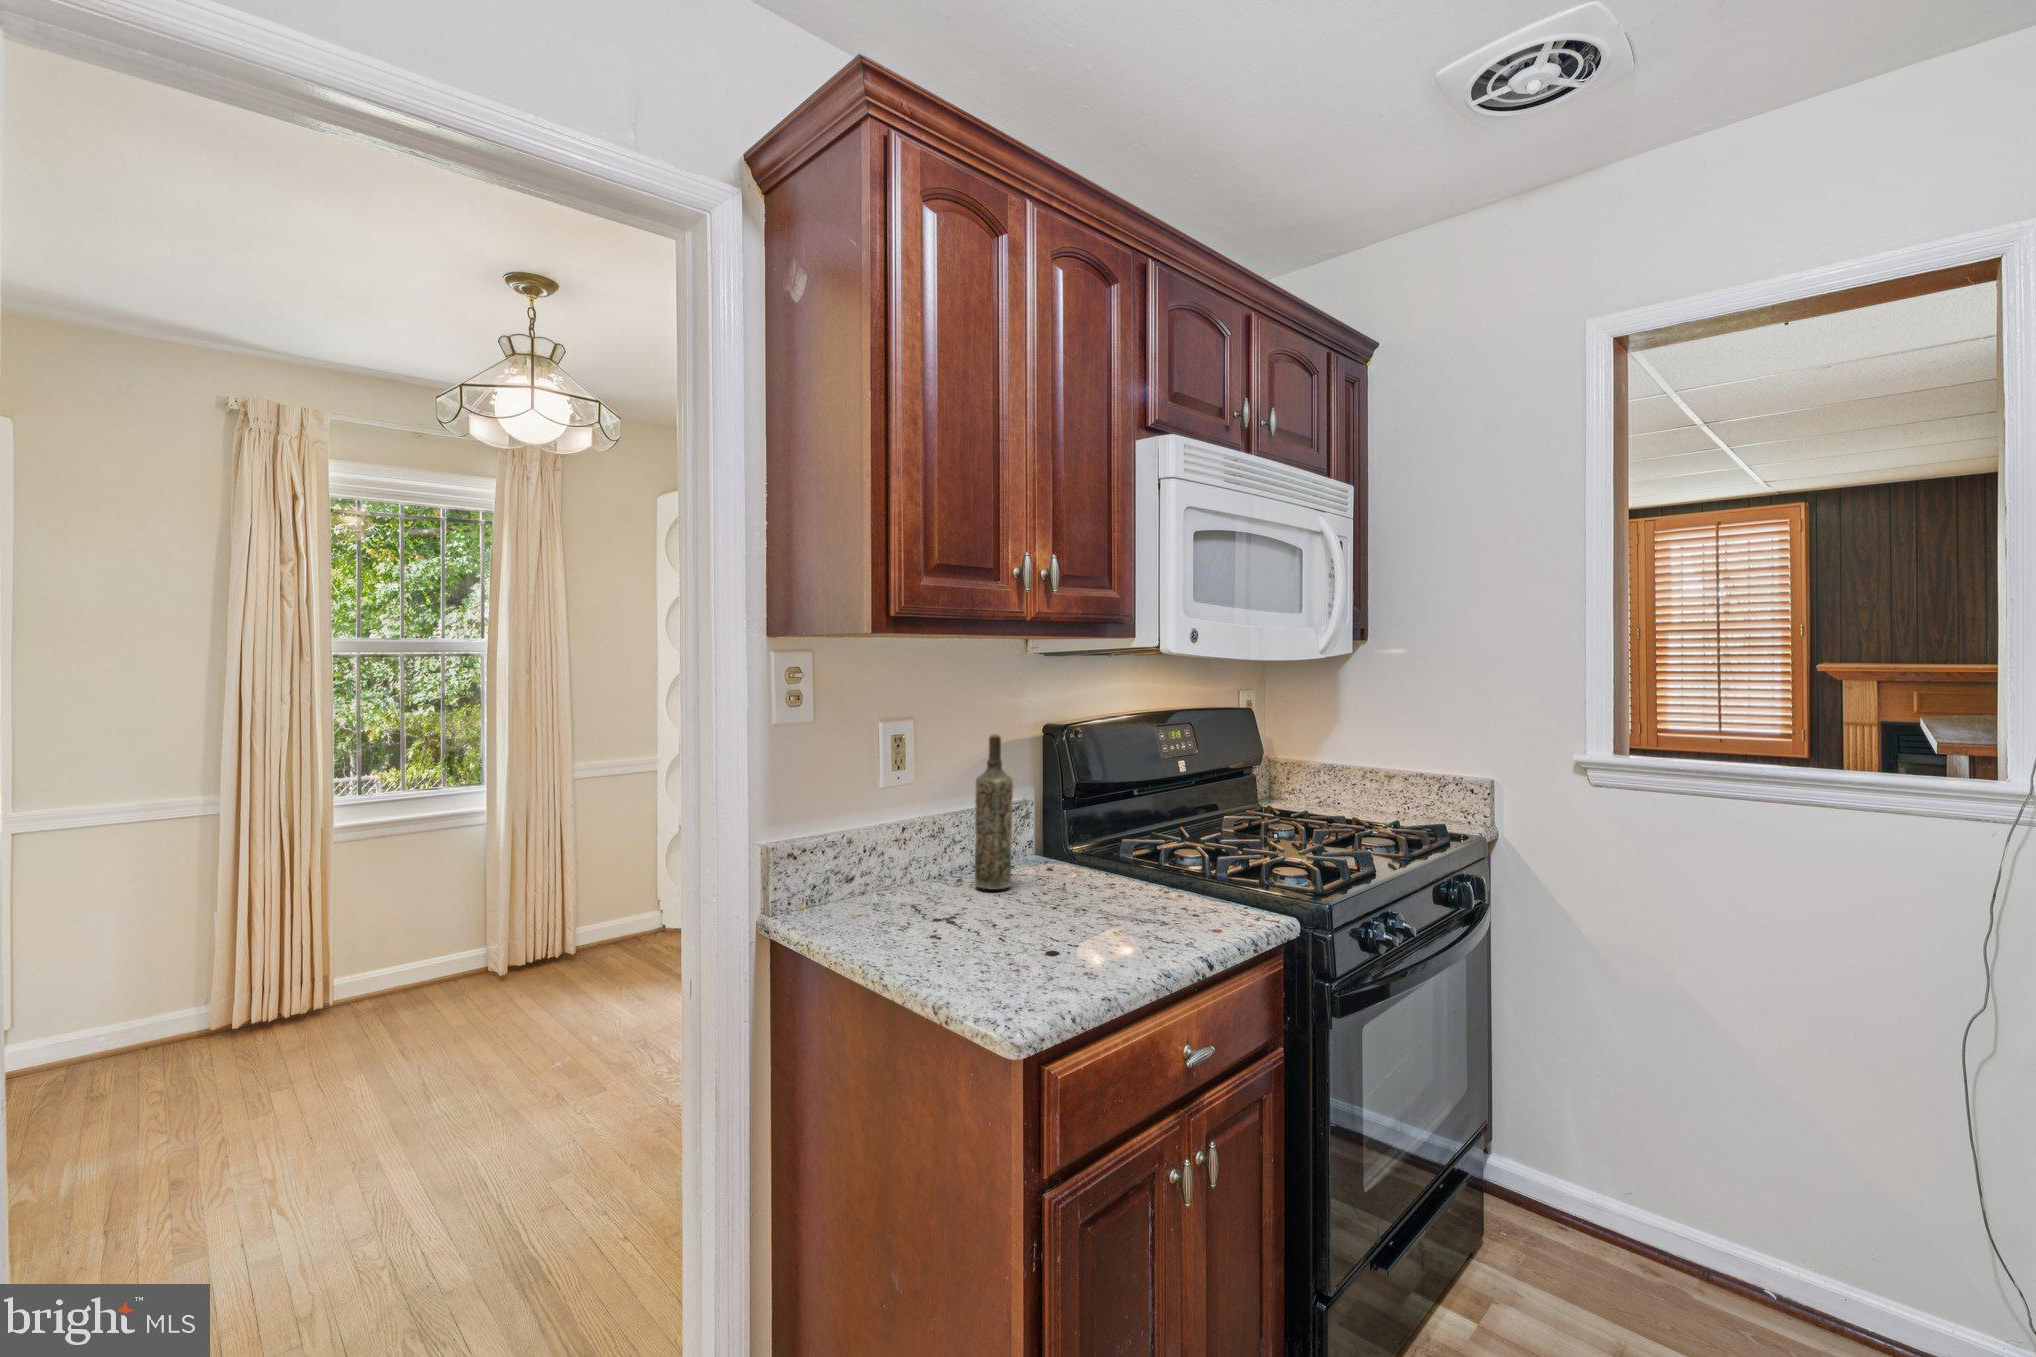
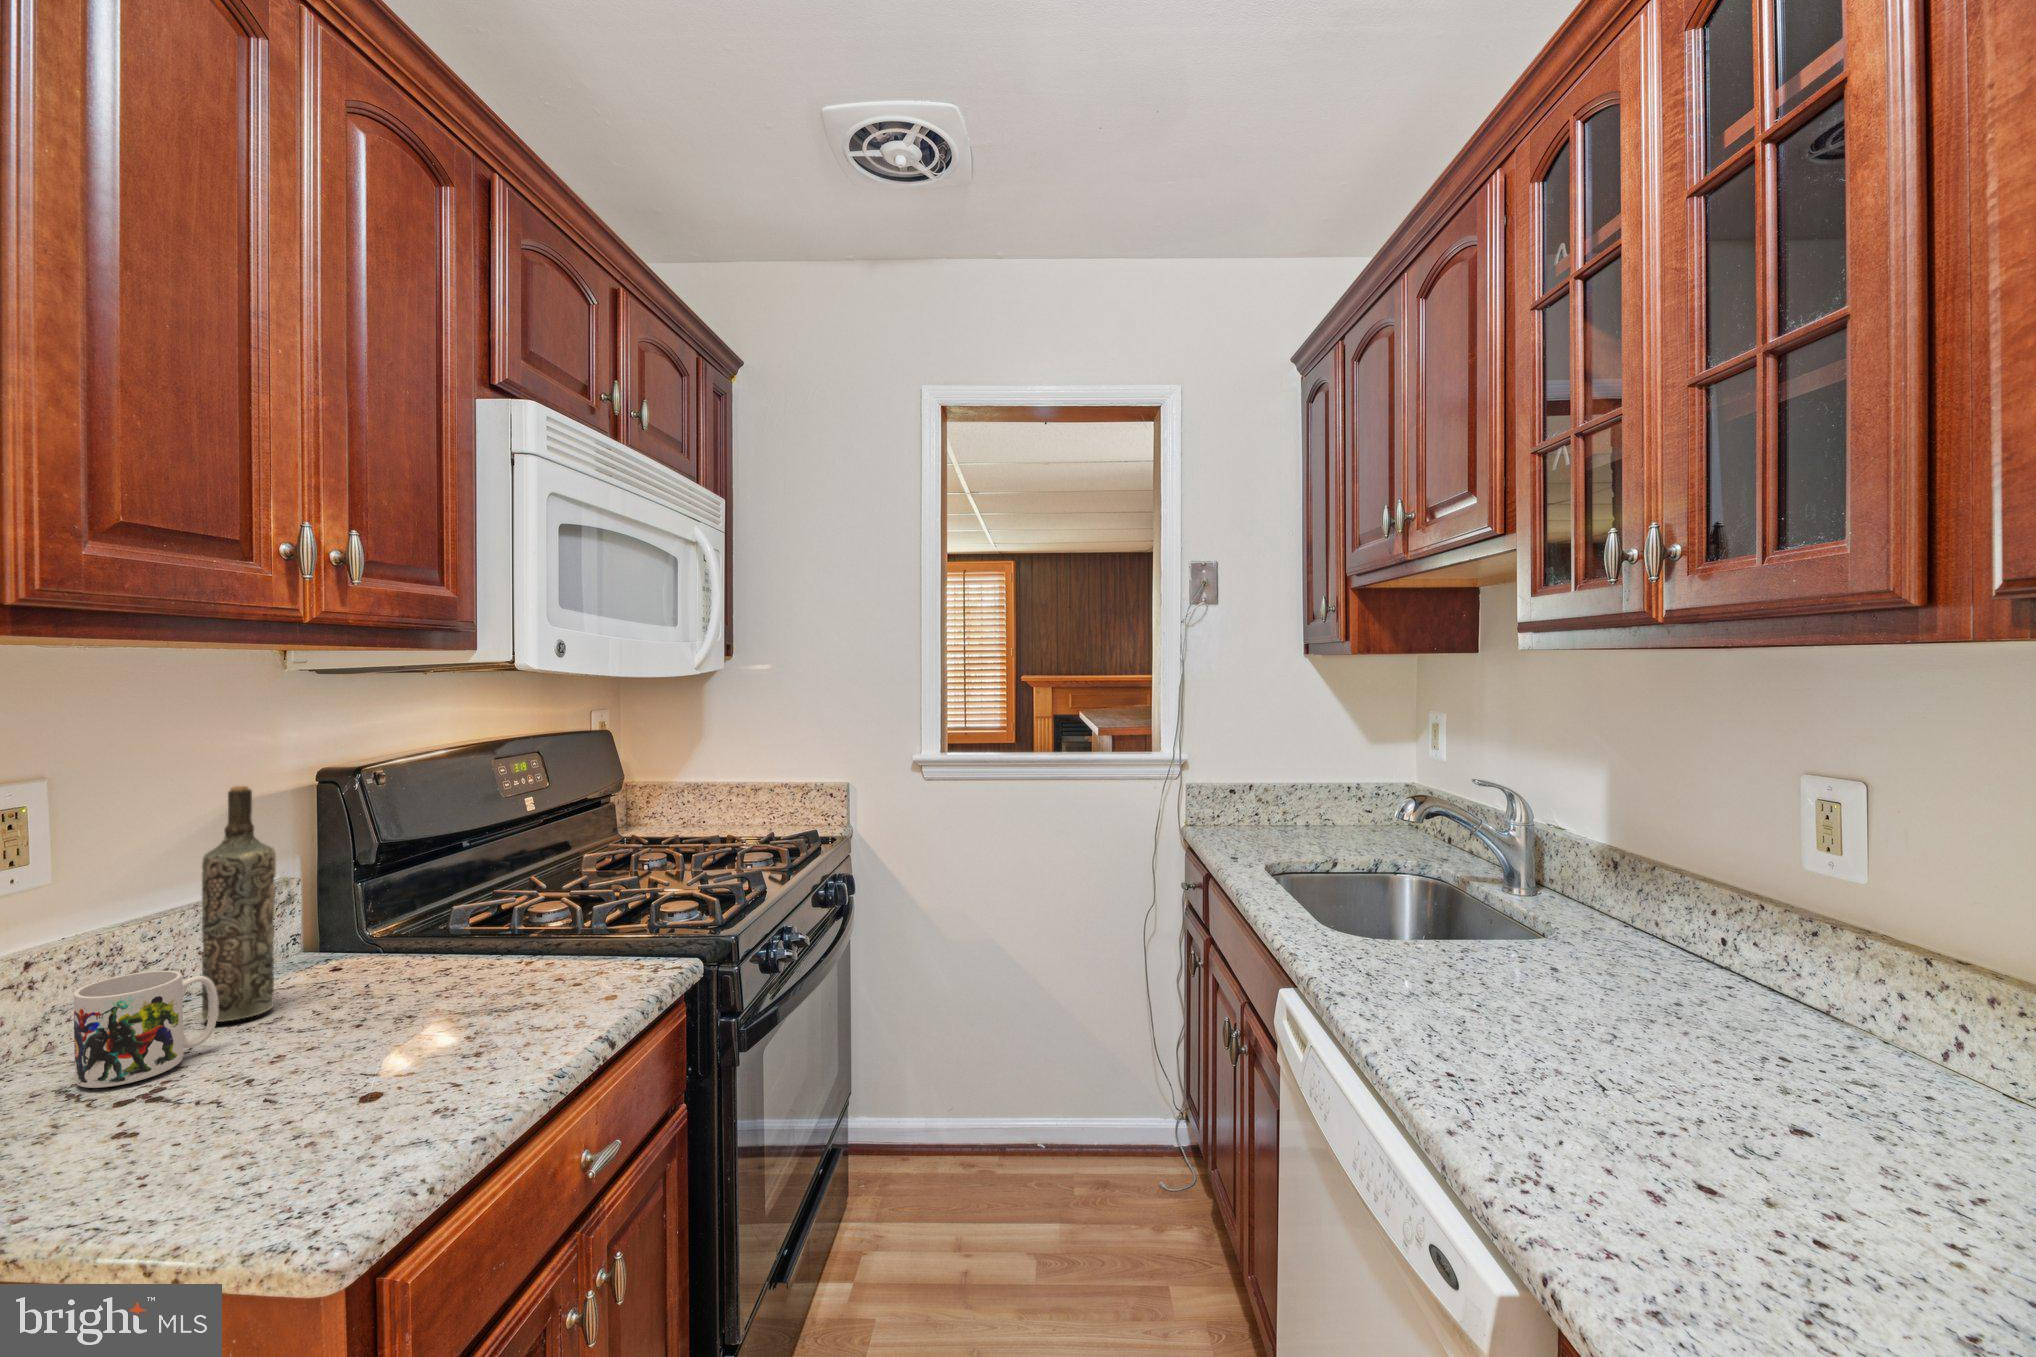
mug: none [915,846,980,912] -> present [74,971,218,1088]

